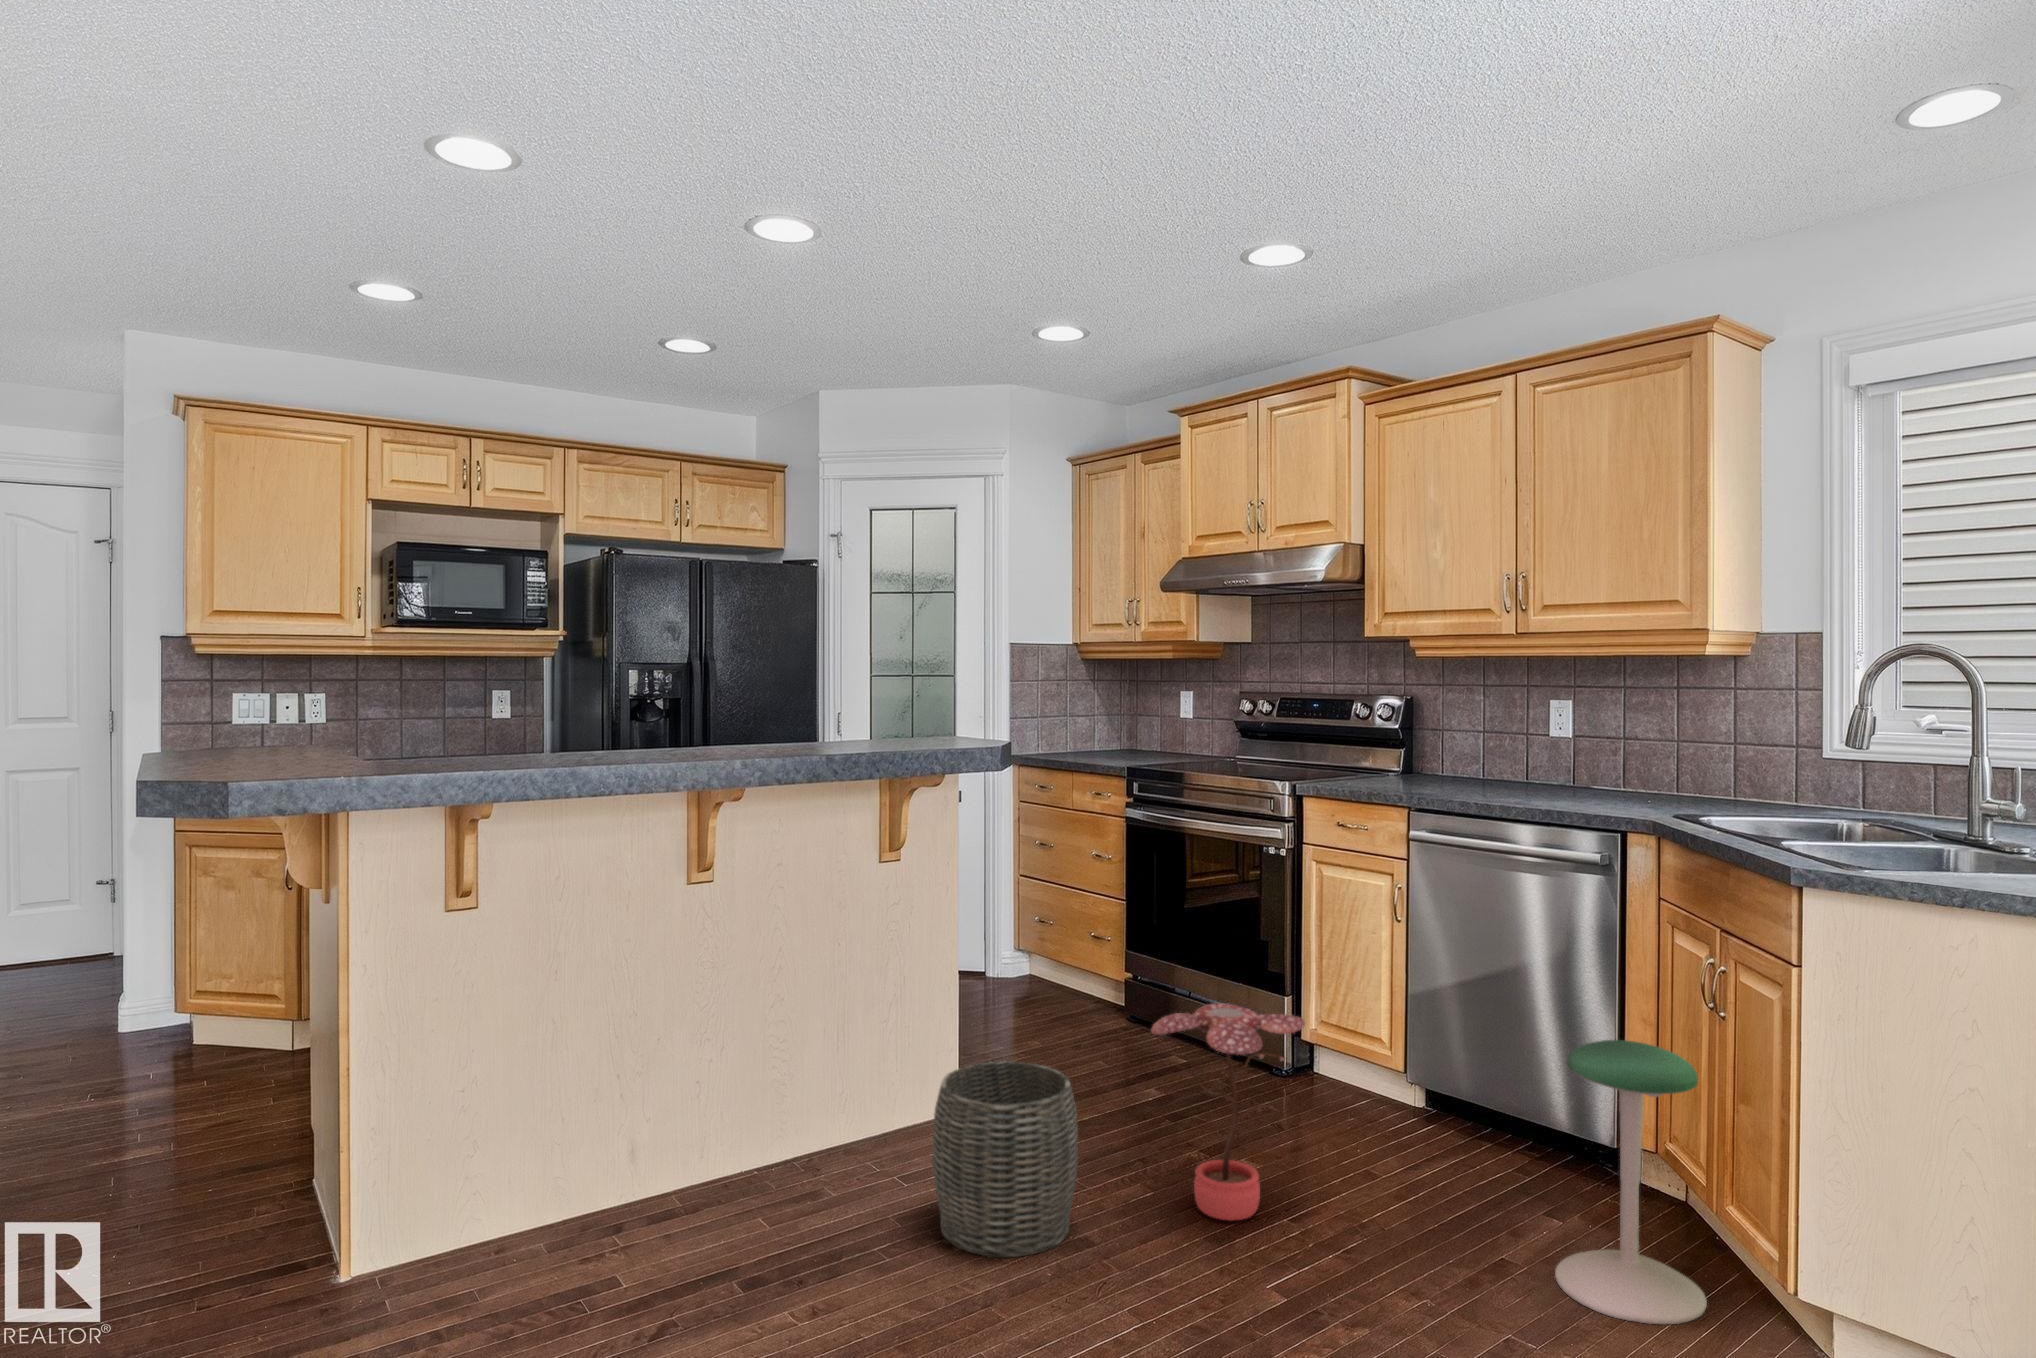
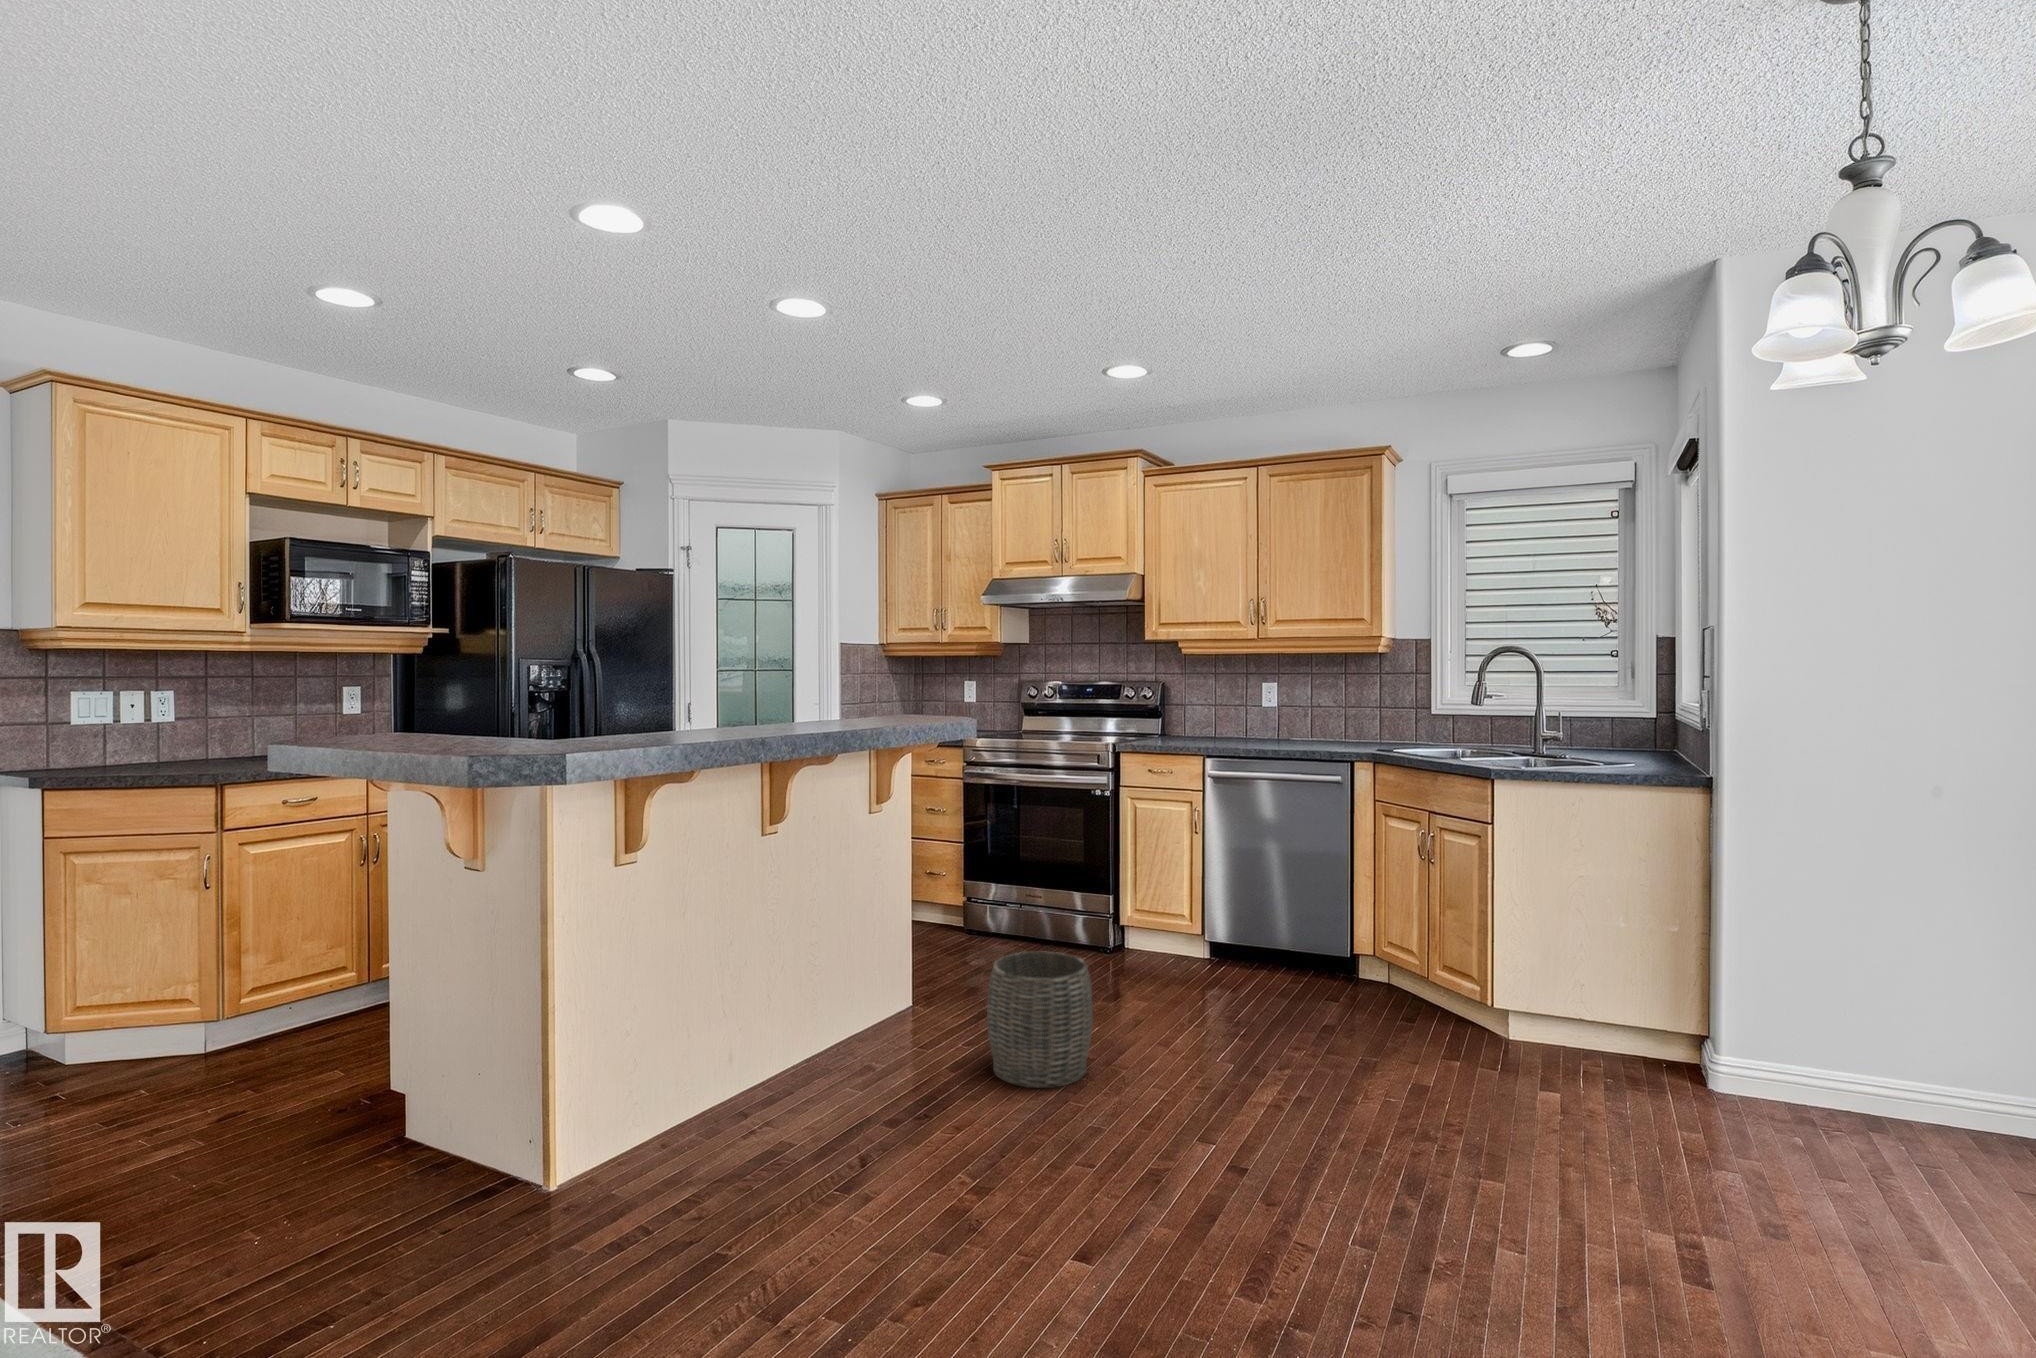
potted plant: present [1151,1003,1305,1220] -> none [1116,896,1210,1040]
stool: present [1555,1040,1707,1324] -> none [1368,888,1455,1049]

